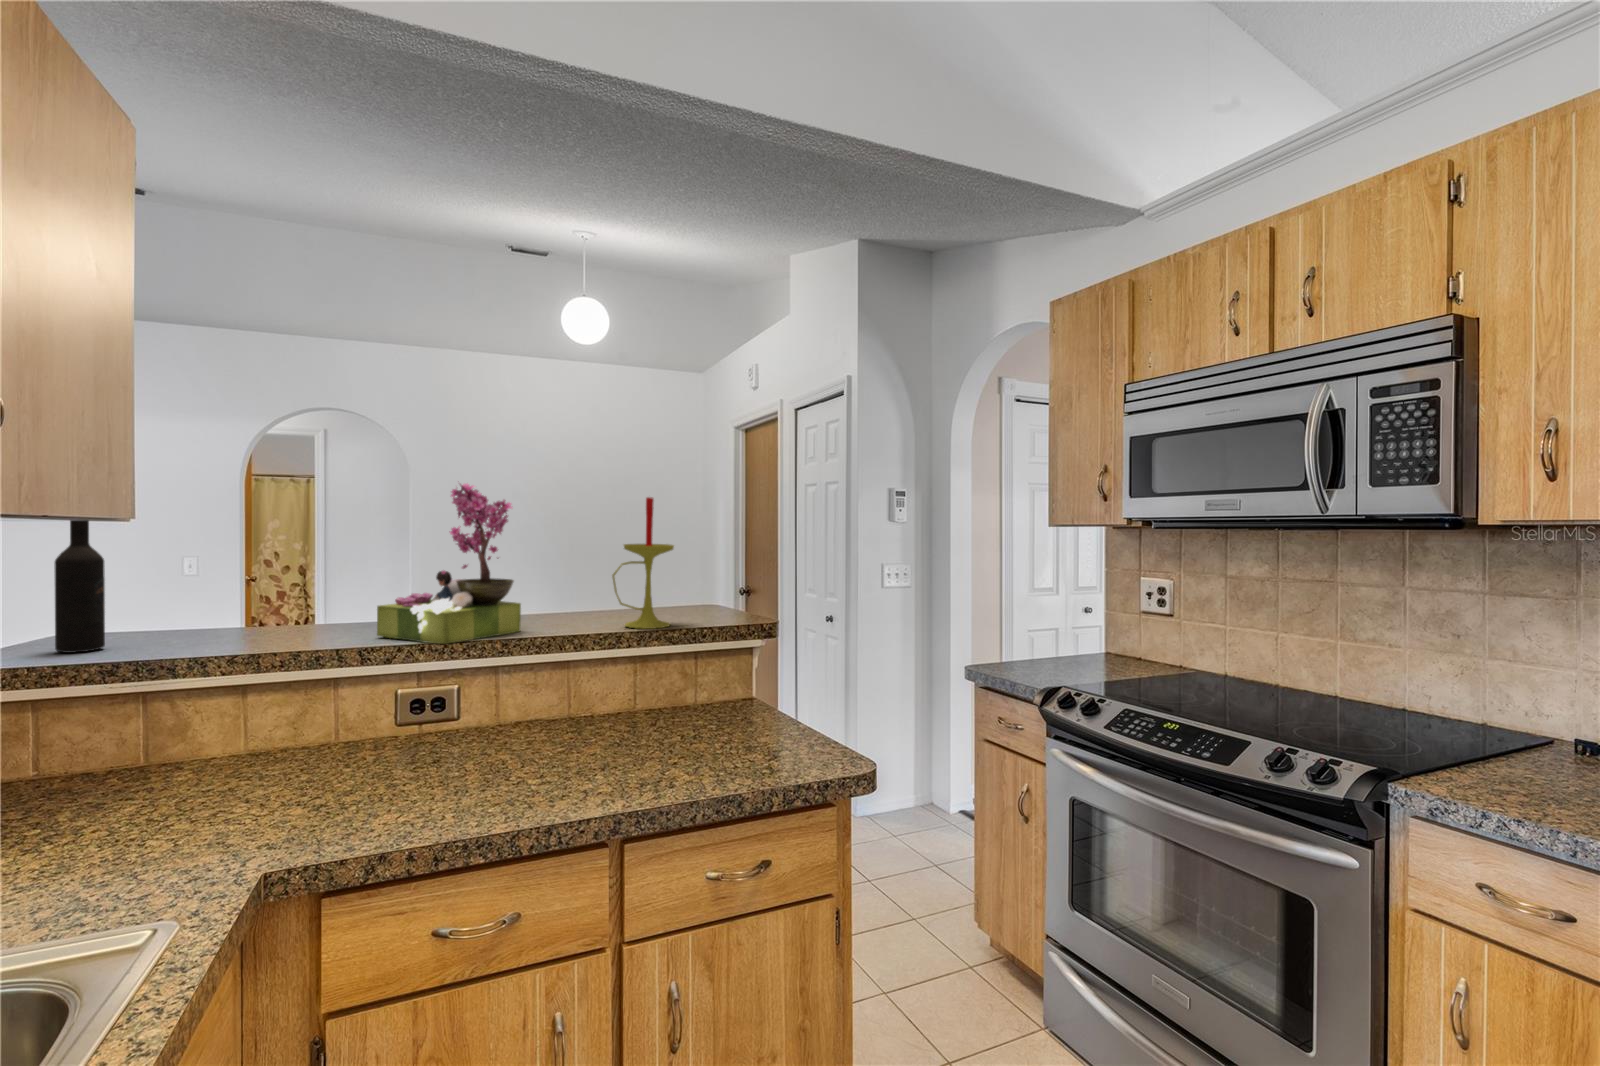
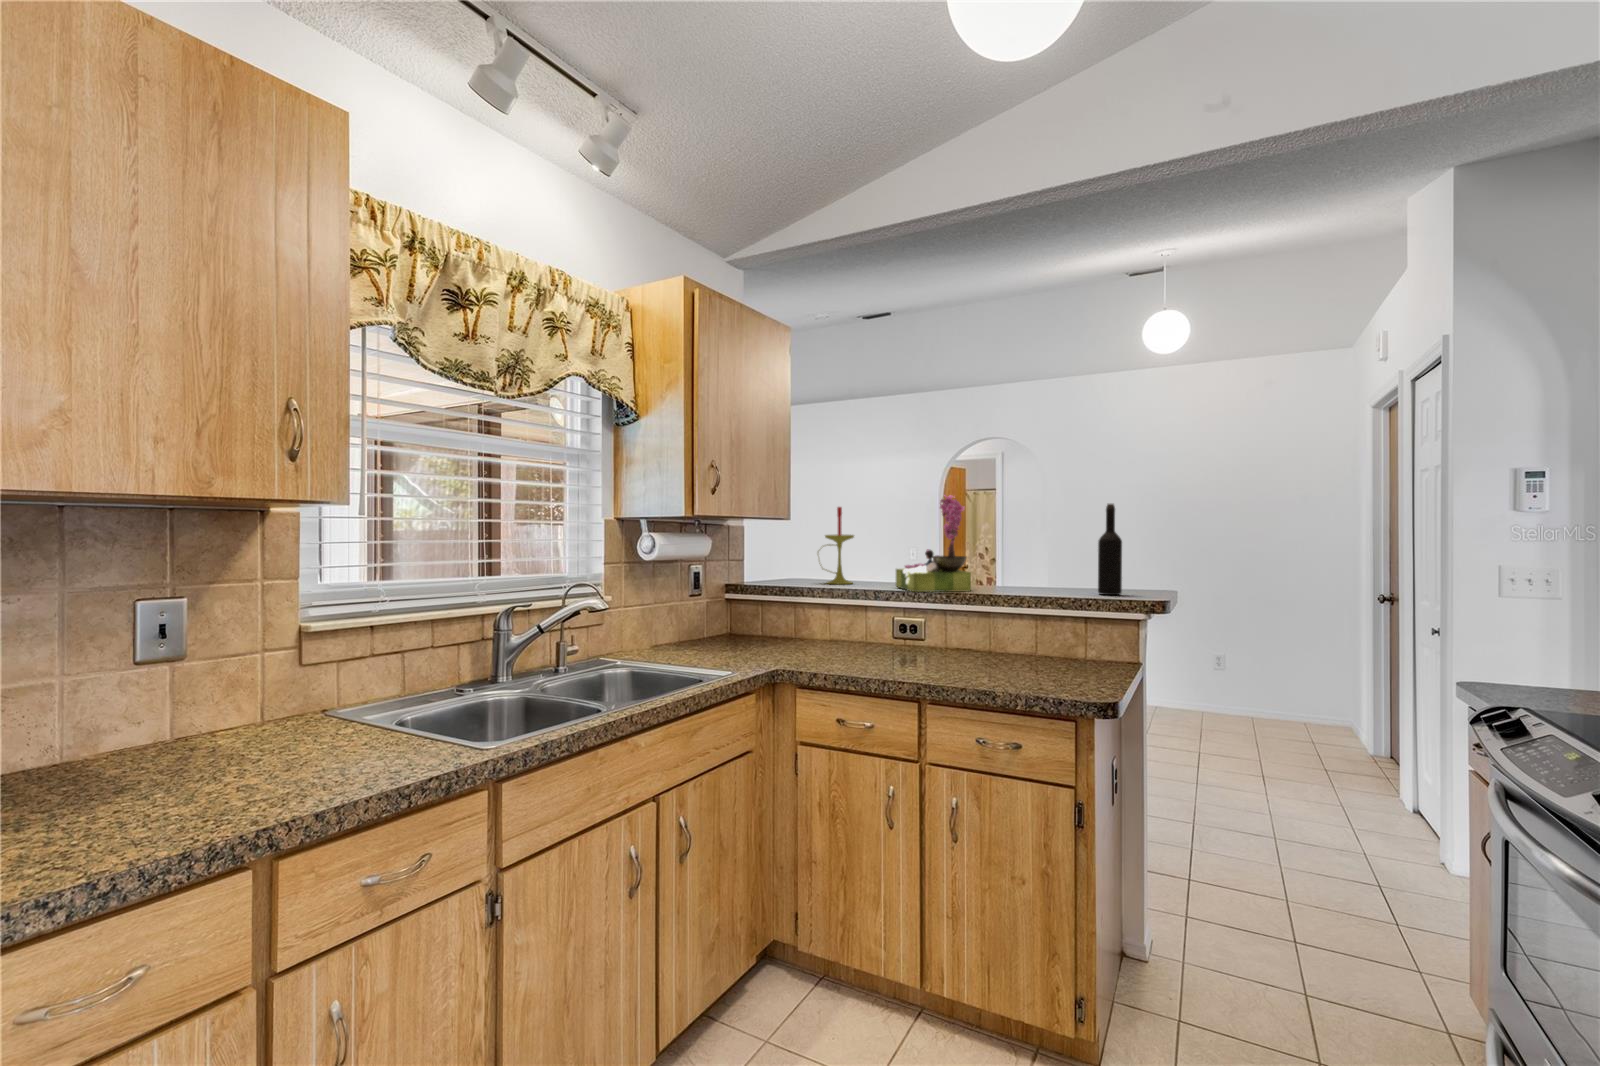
candle: present [612,497,674,629] -> present [820,507,854,584]
wine bottle: present [55,520,105,653] -> present [1098,504,1122,595]

